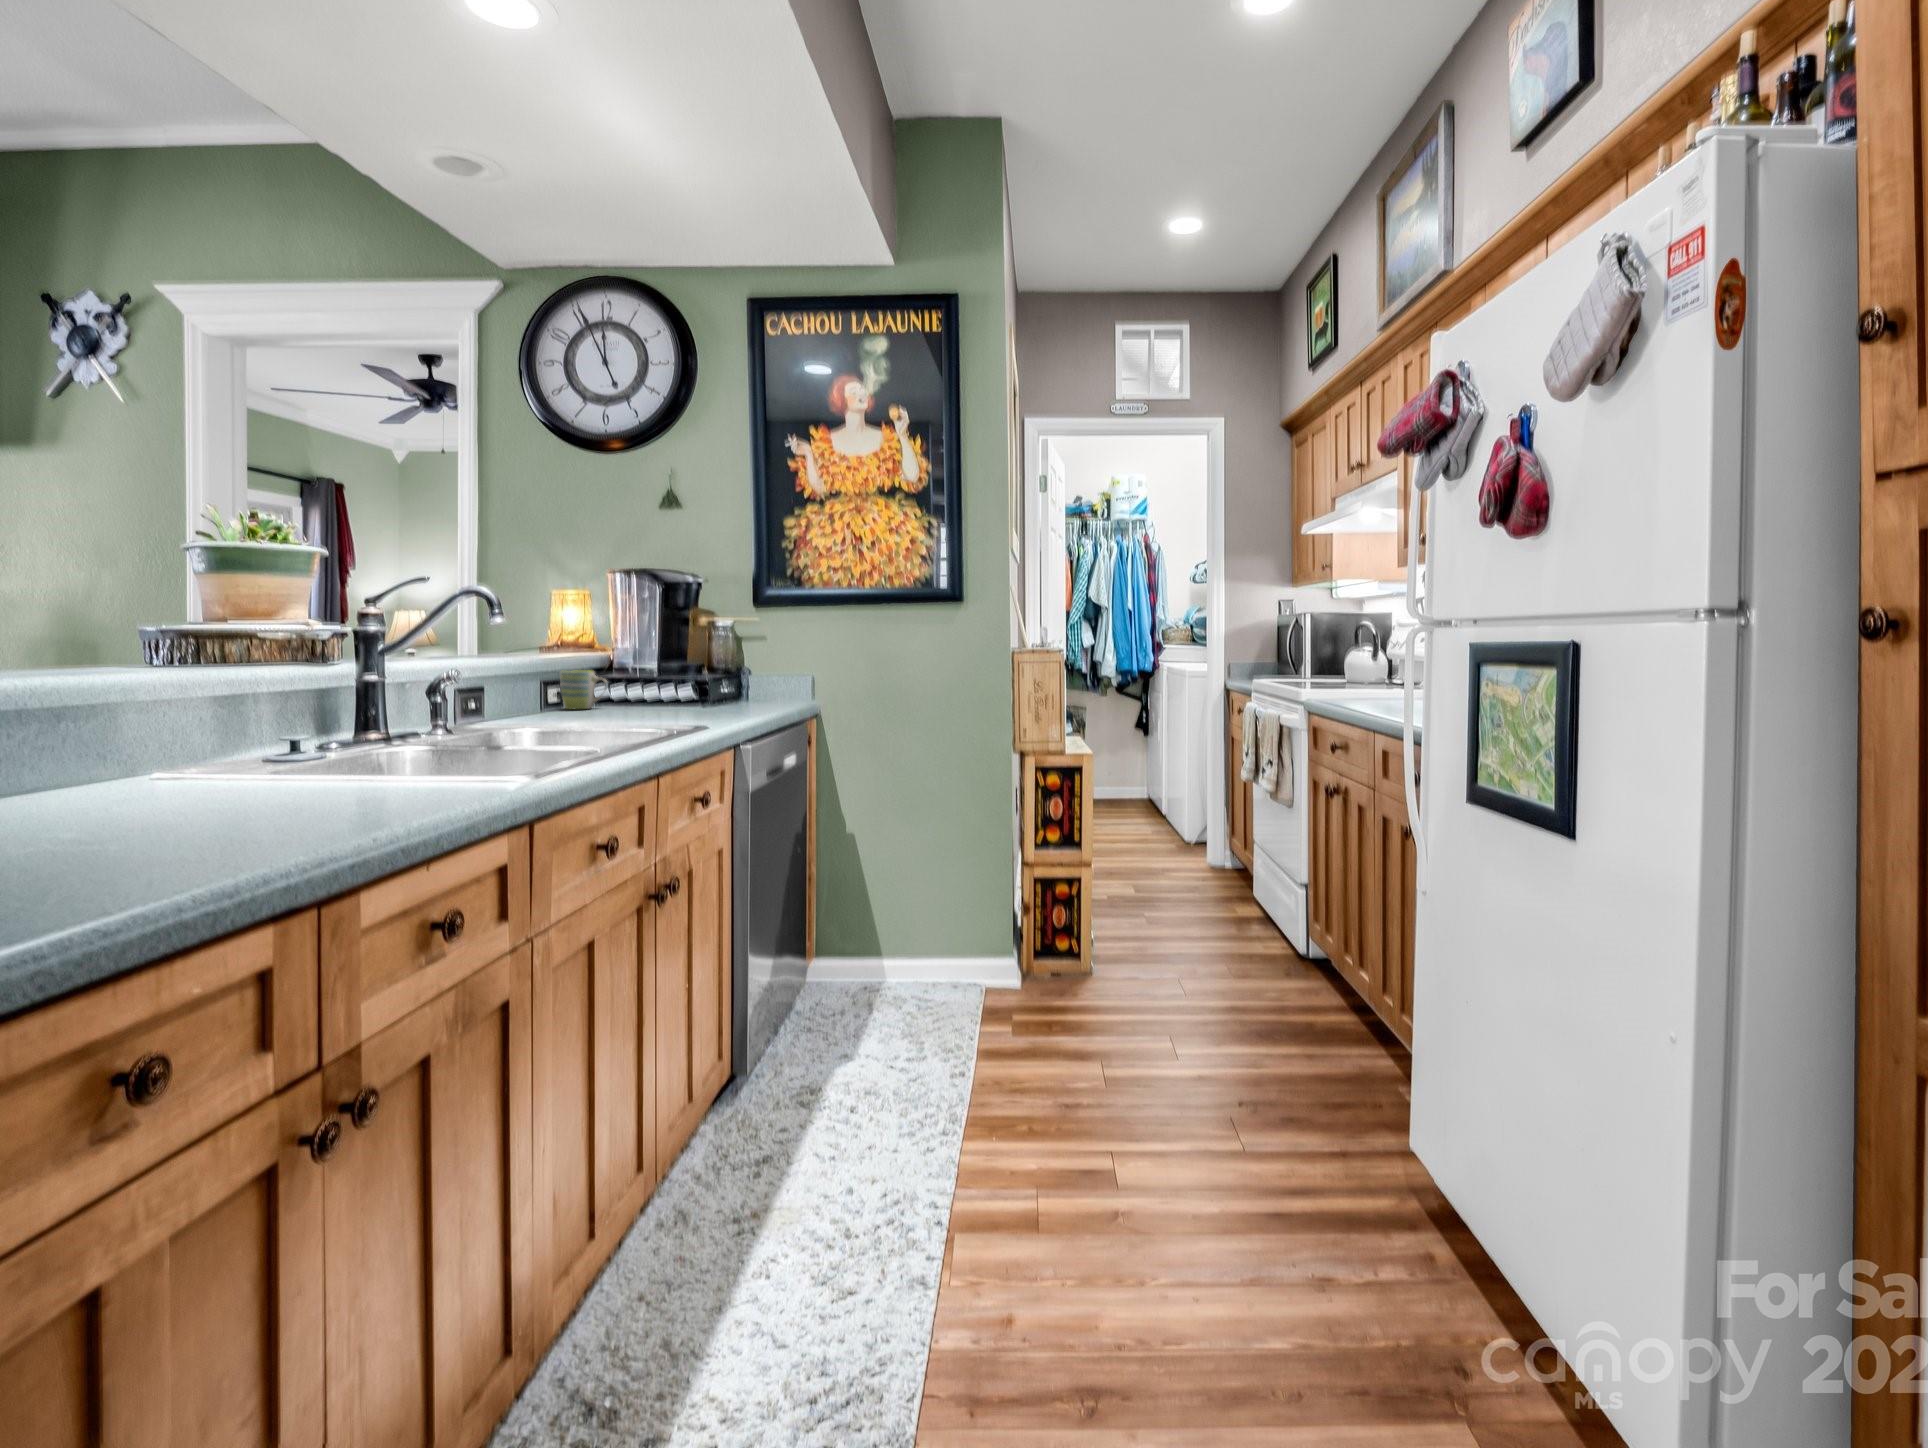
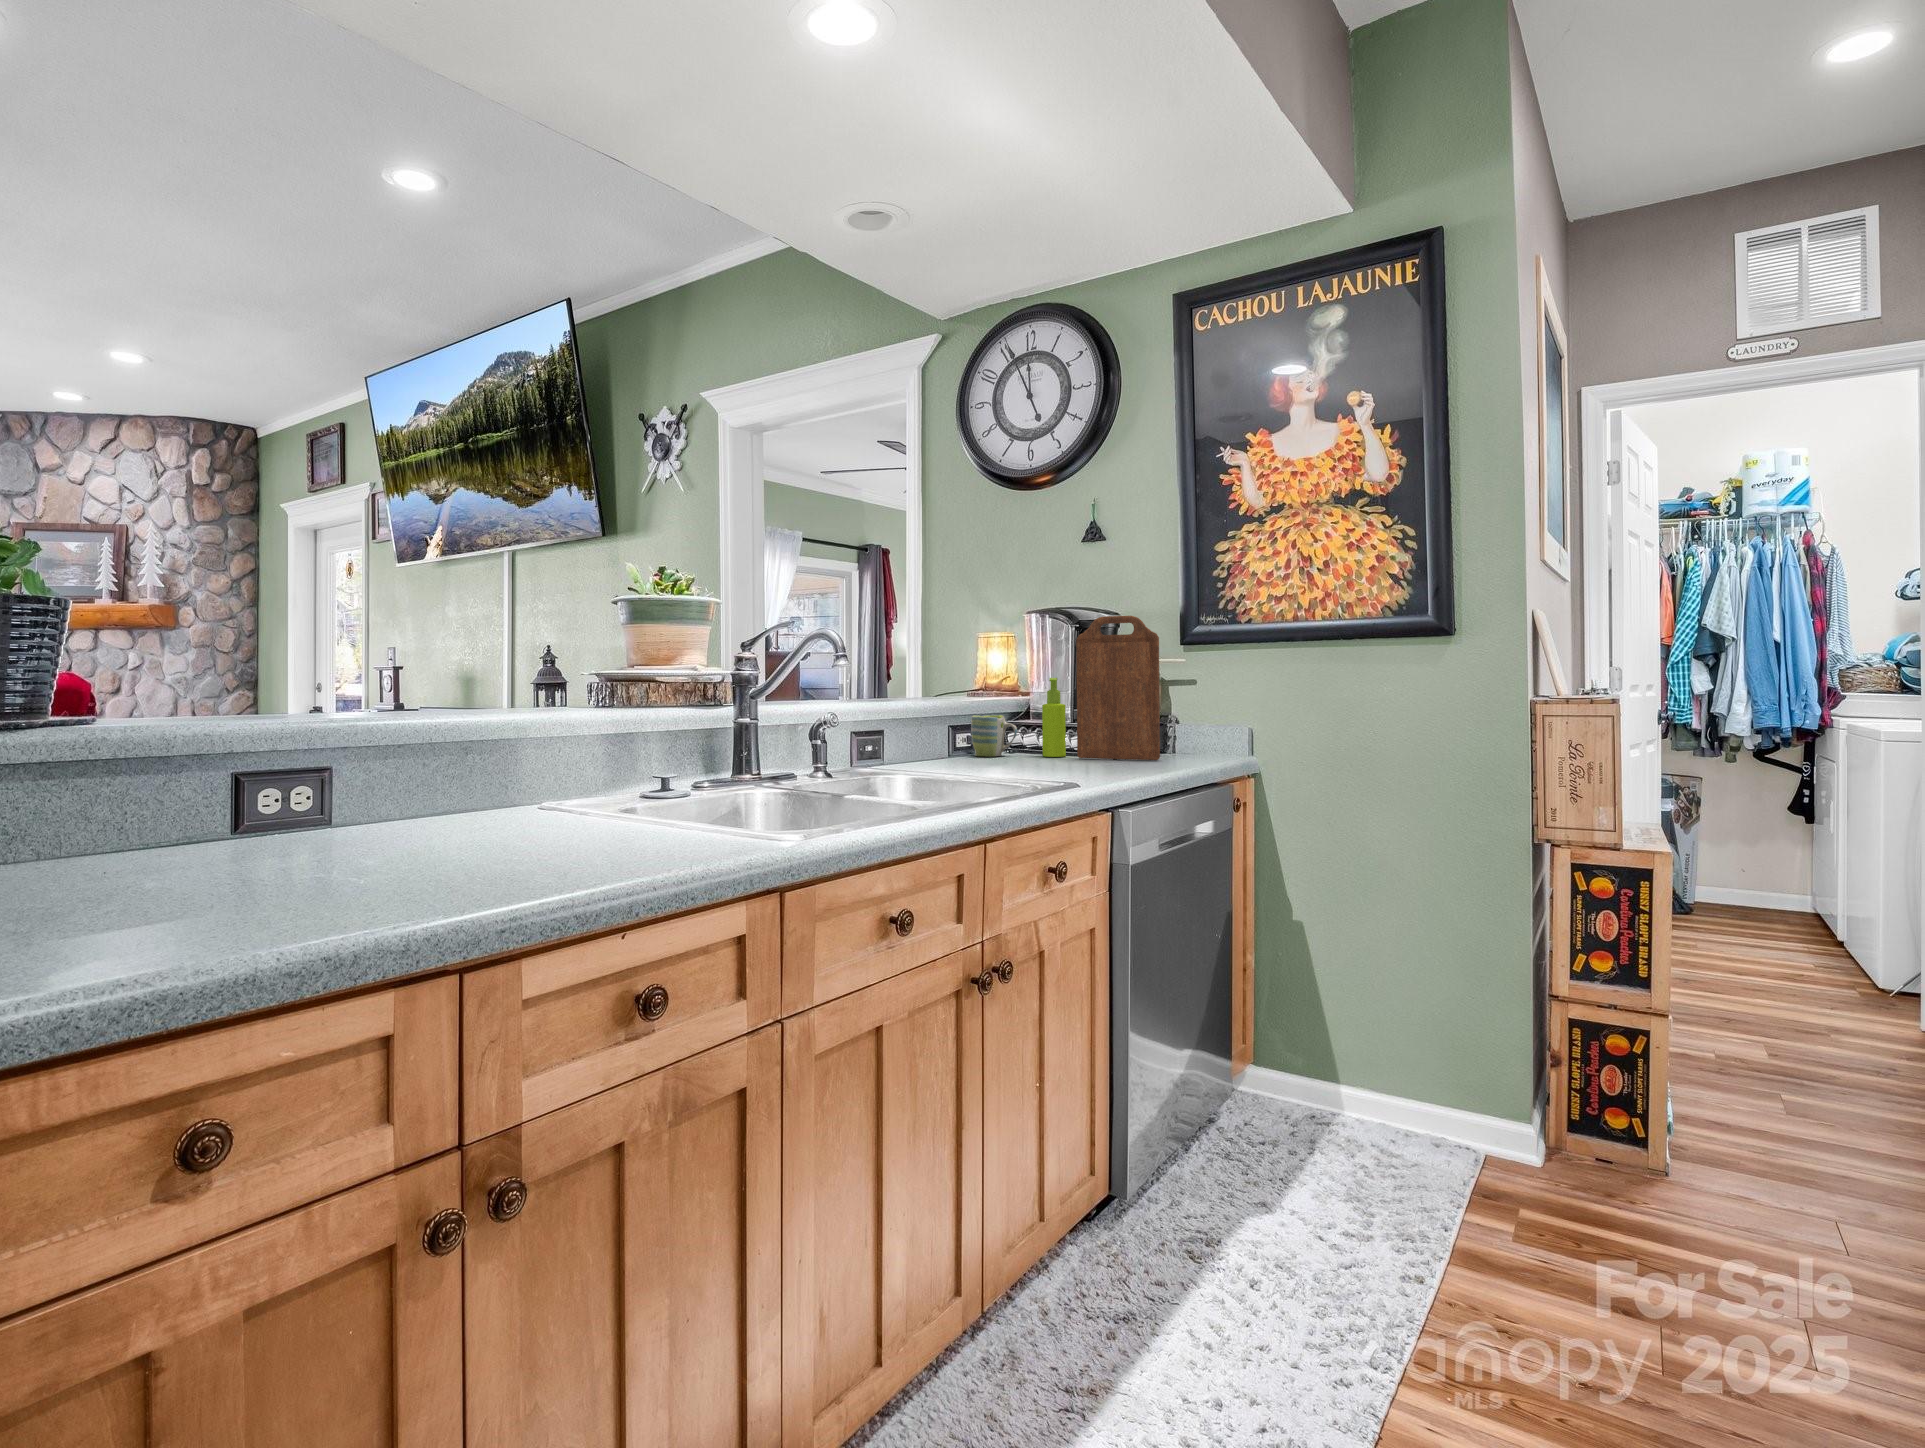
cutting board: none [668,580,746,707] -> present [1076,616,1160,760]
soap dispenser: none [633,635,657,707] -> present [1042,678,1066,757]

